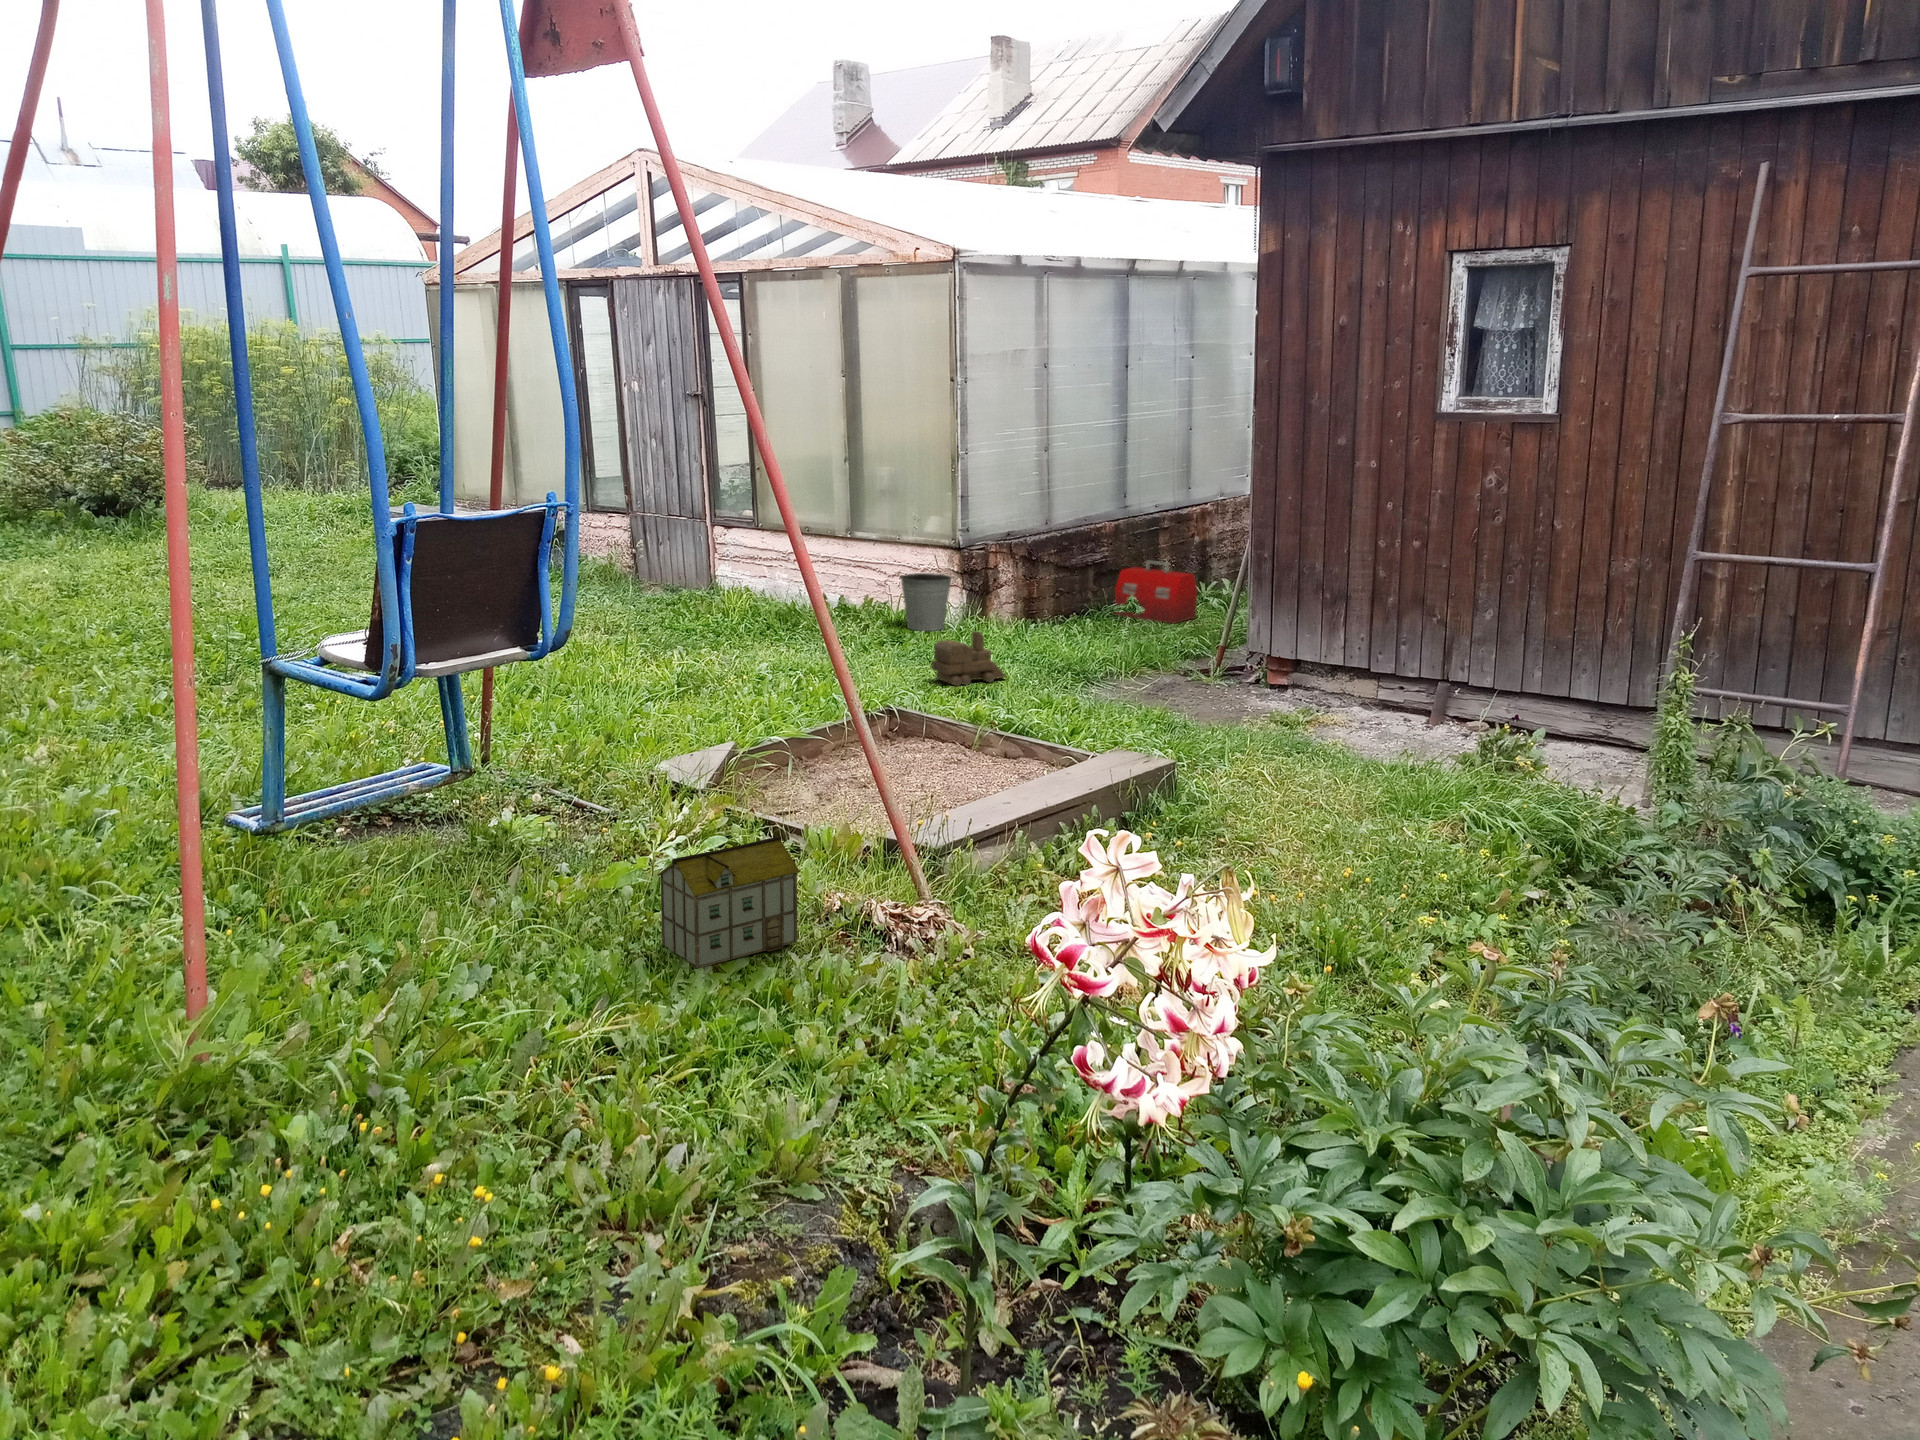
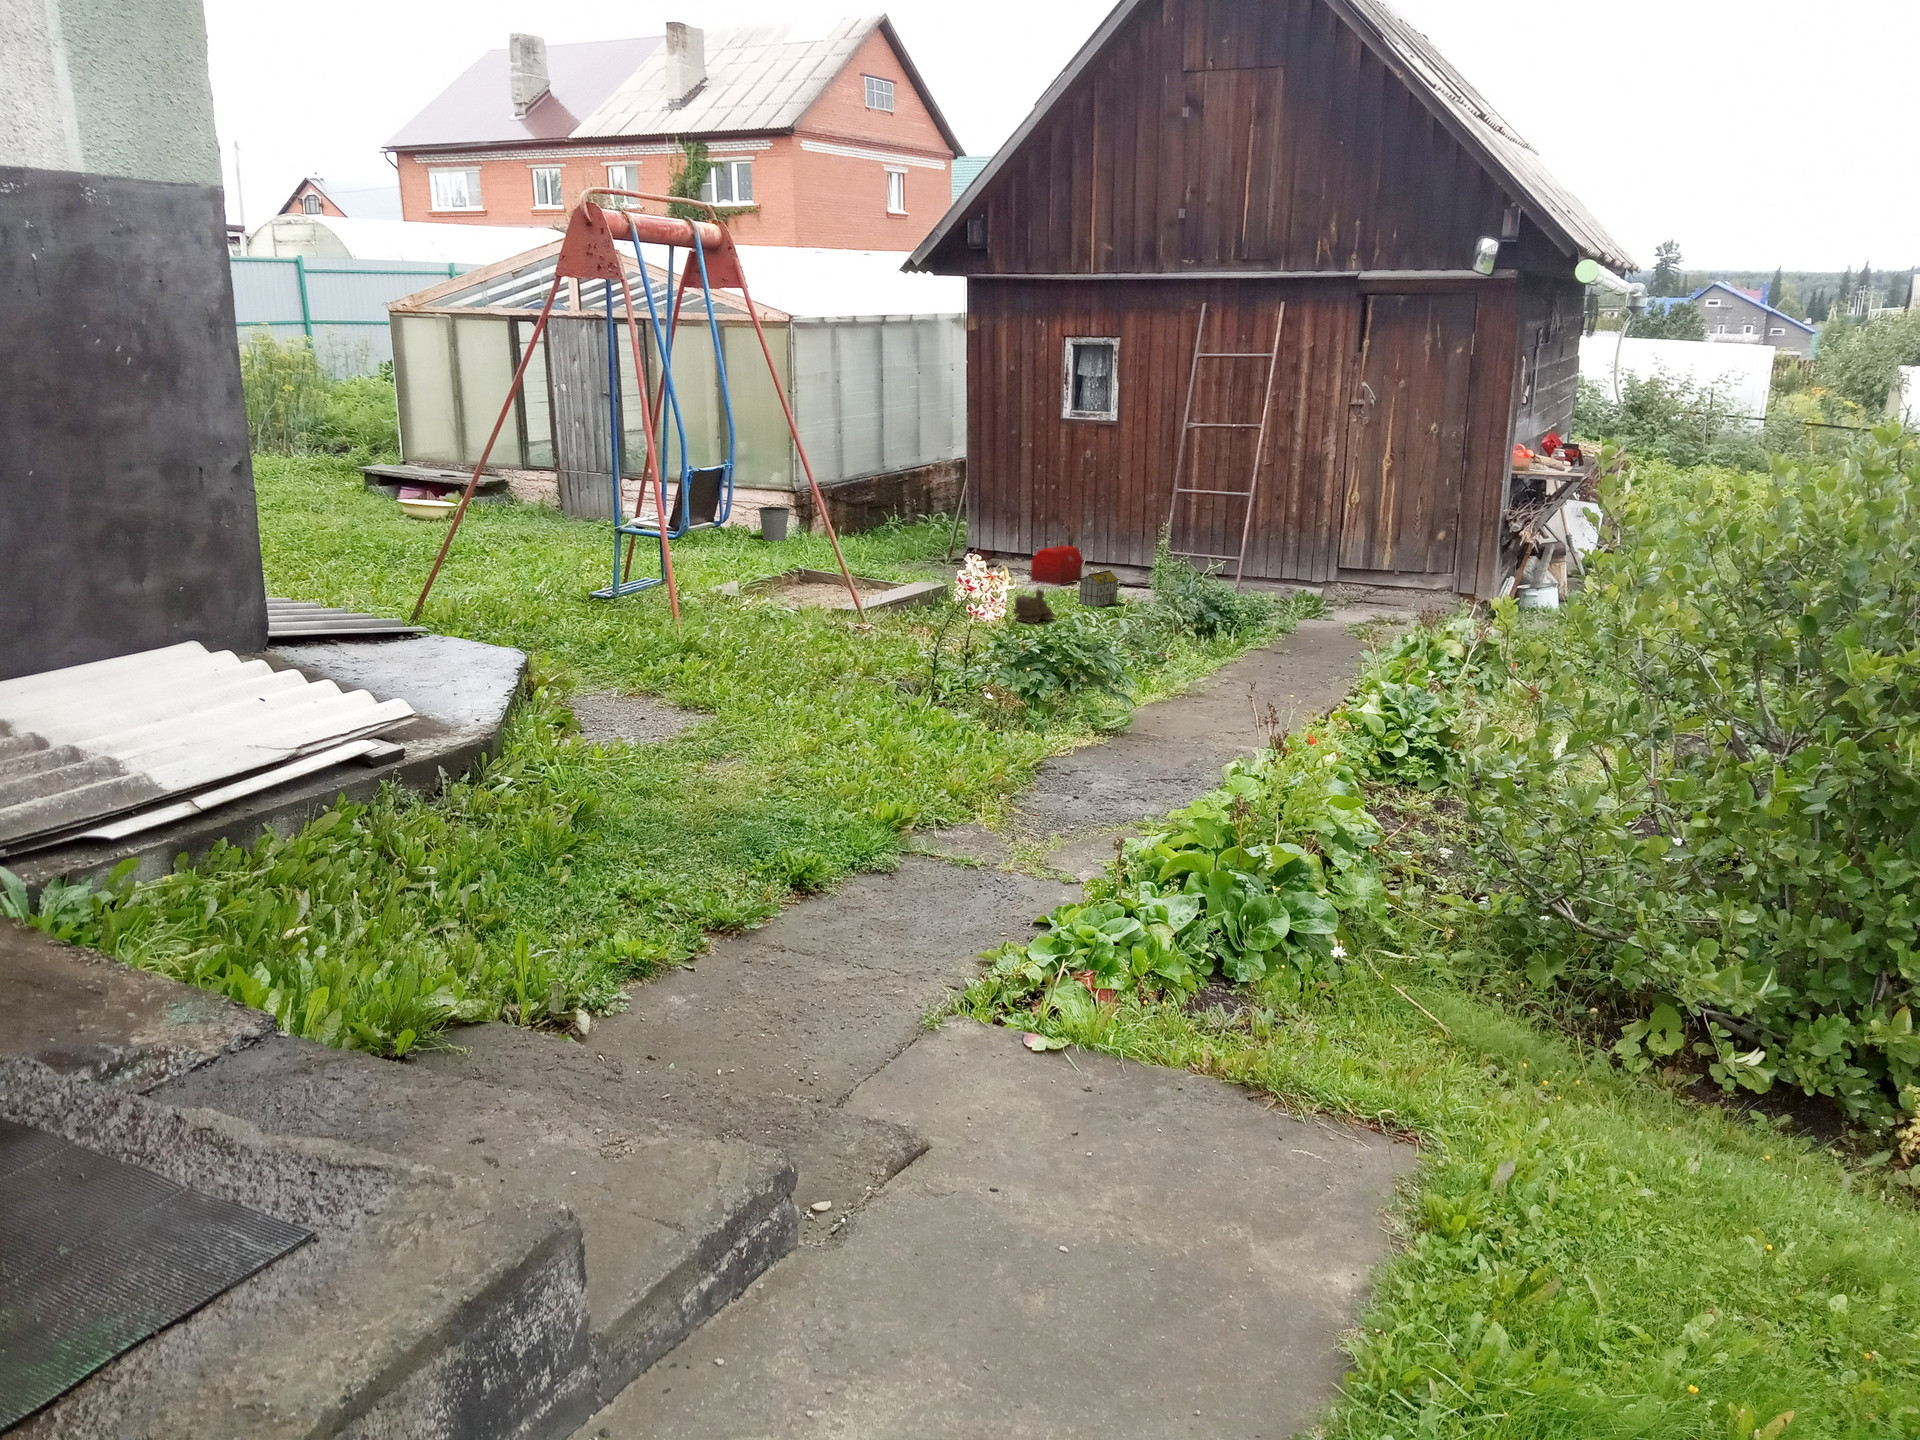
toolbox: present [1114,560,1198,624] -> present [1030,540,1083,585]
toy train: present [931,631,1006,686] -> present [1013,589,1055,623]
toy house: present [657,836,800,969] -> present [1079,570,1118,607]

